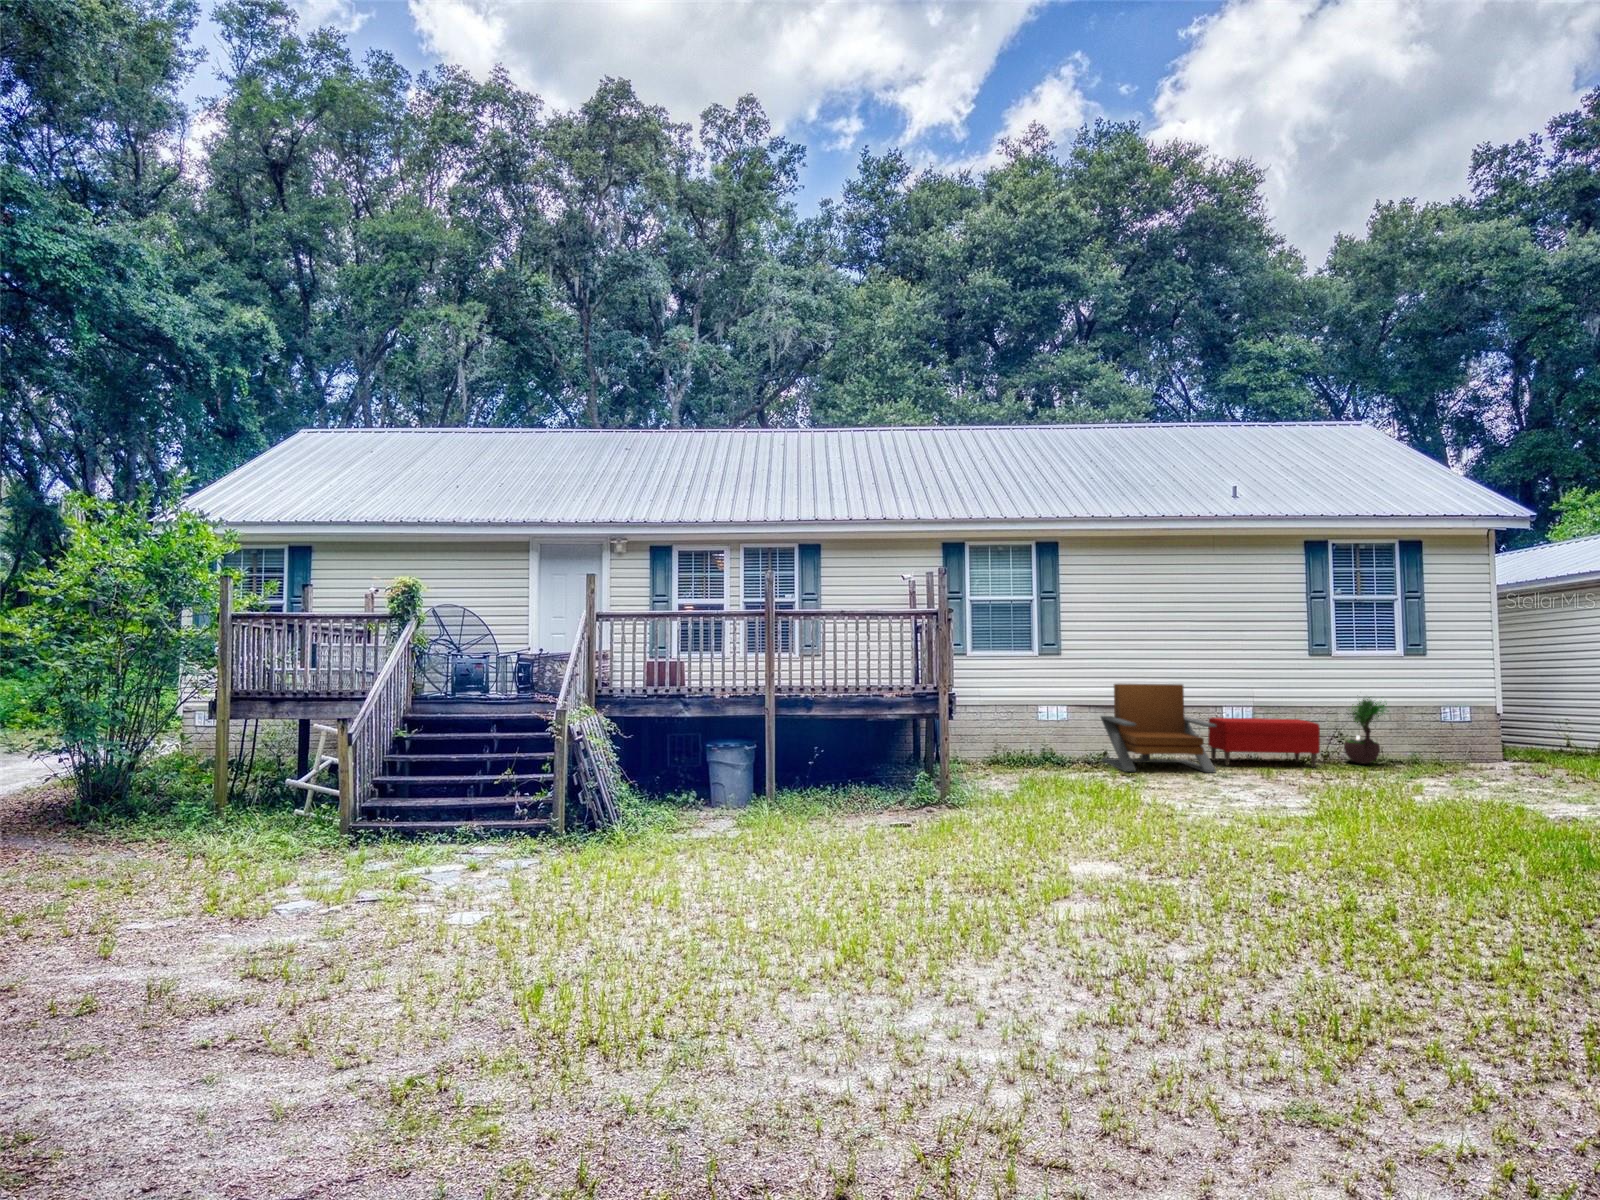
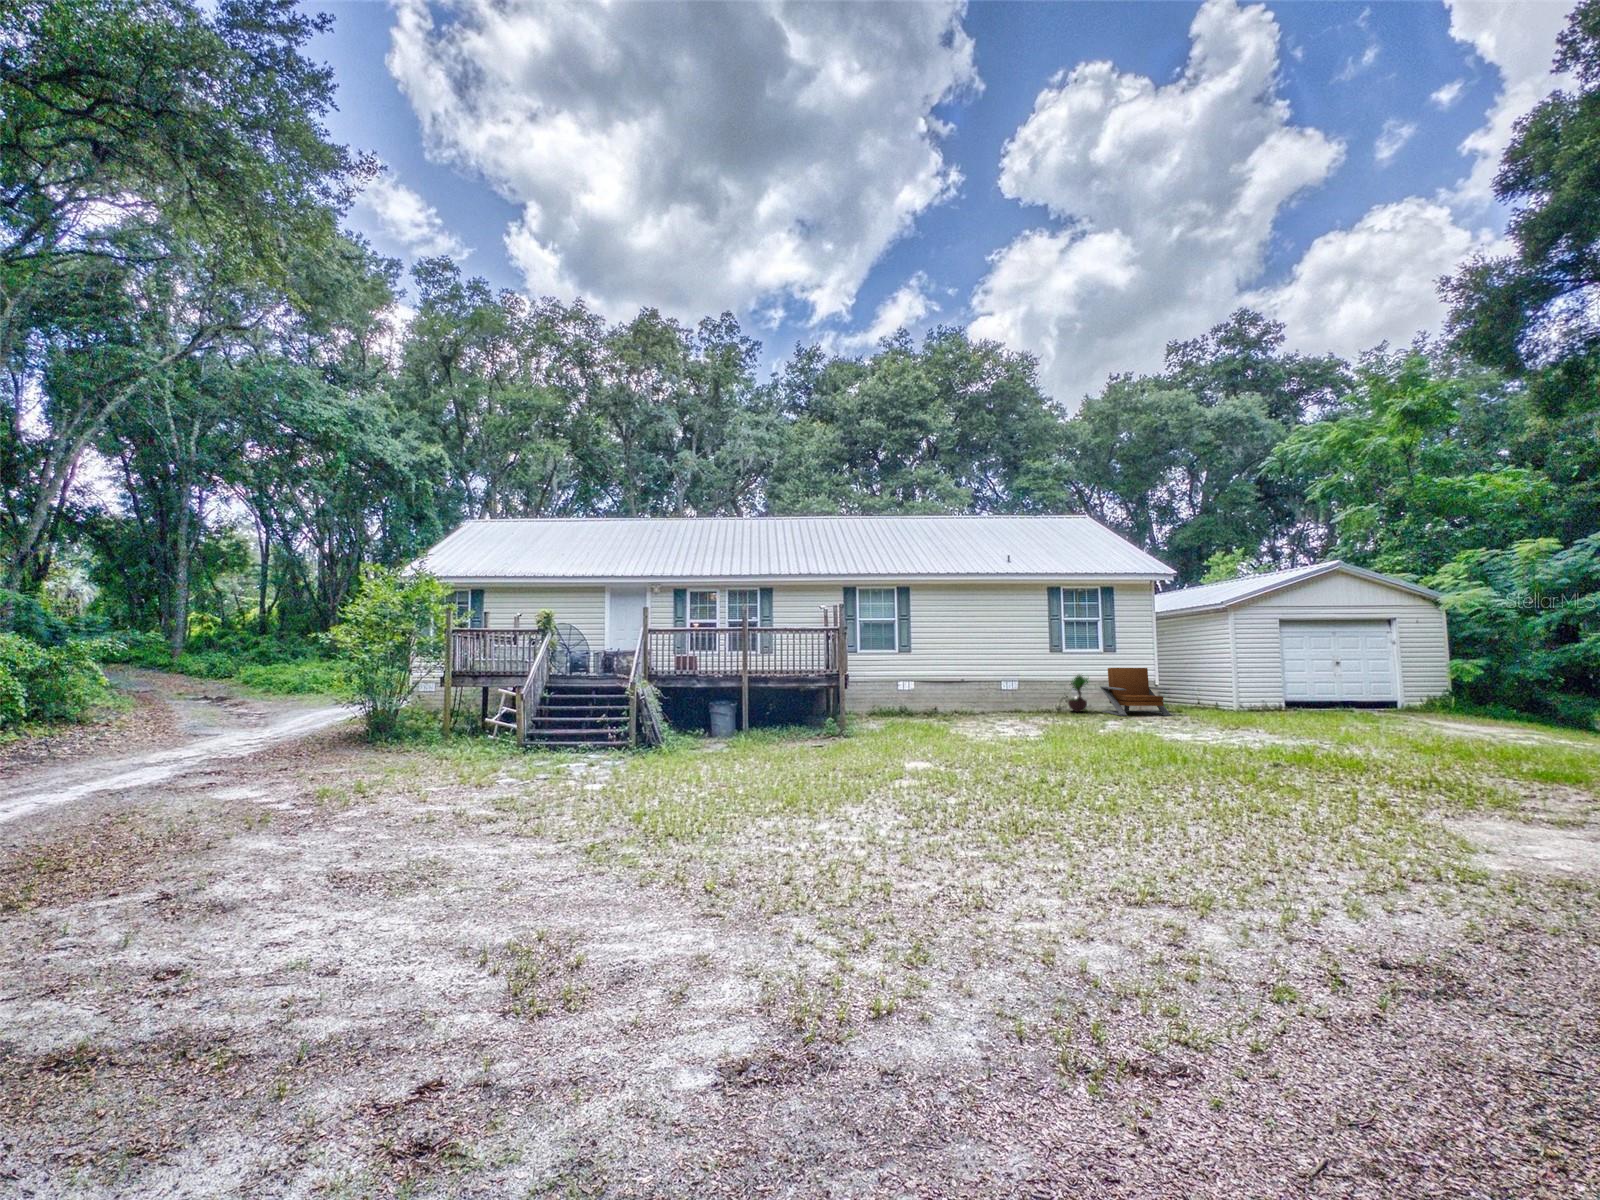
lounge chair: present [1101,684,1216,773] -> present [1100,668,1171,716]
bench: present [1208,717,1320,767] -> none [994,687,1053,714]

